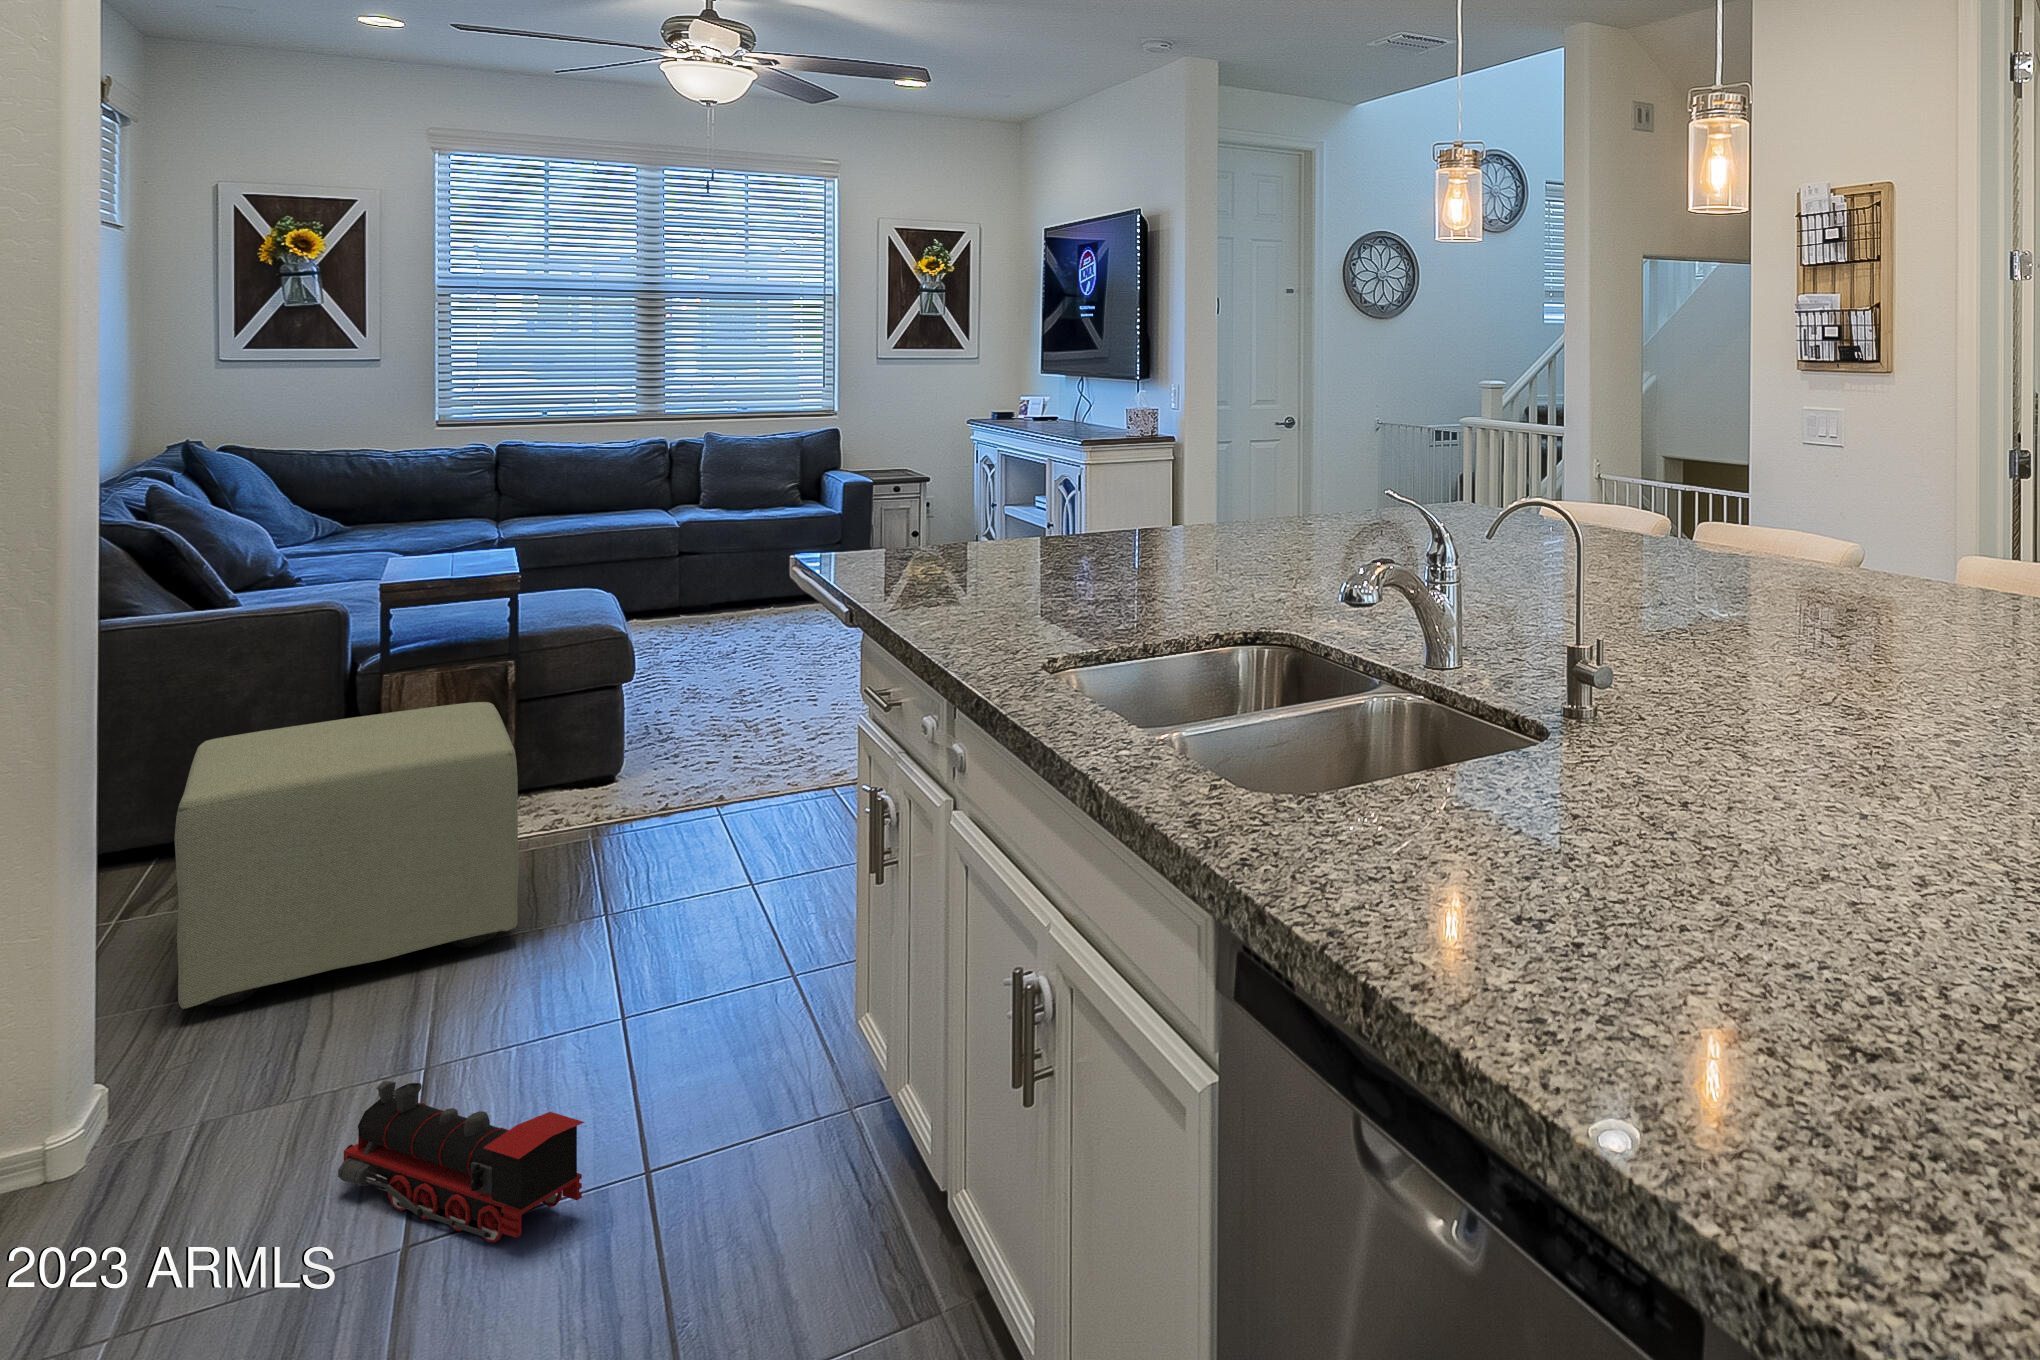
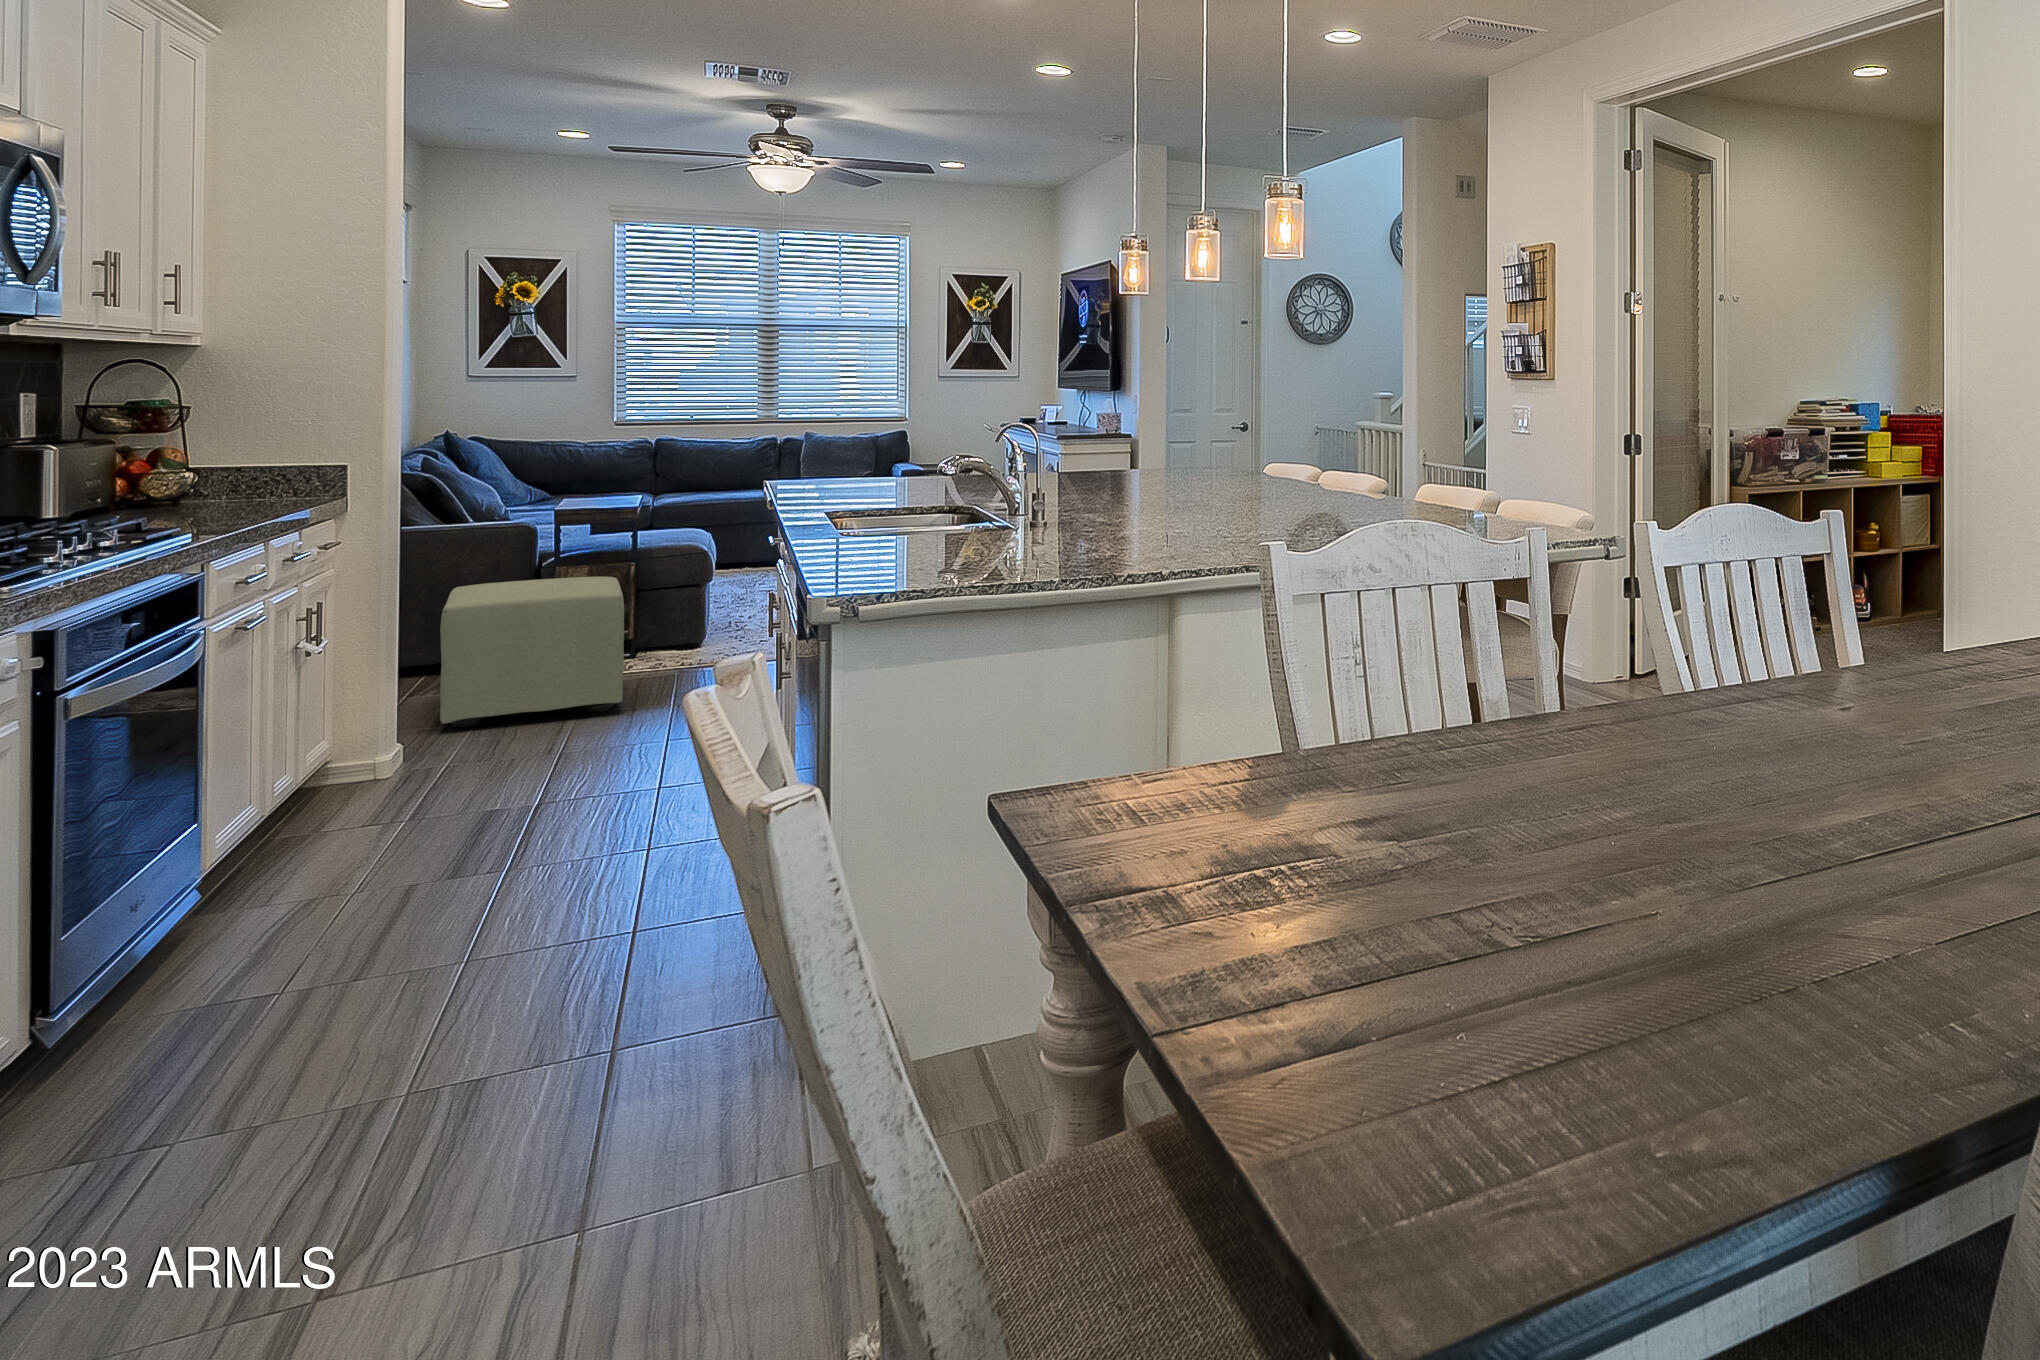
toy train: present [338,1081,585,1242] -> none [515,734,632,803]

